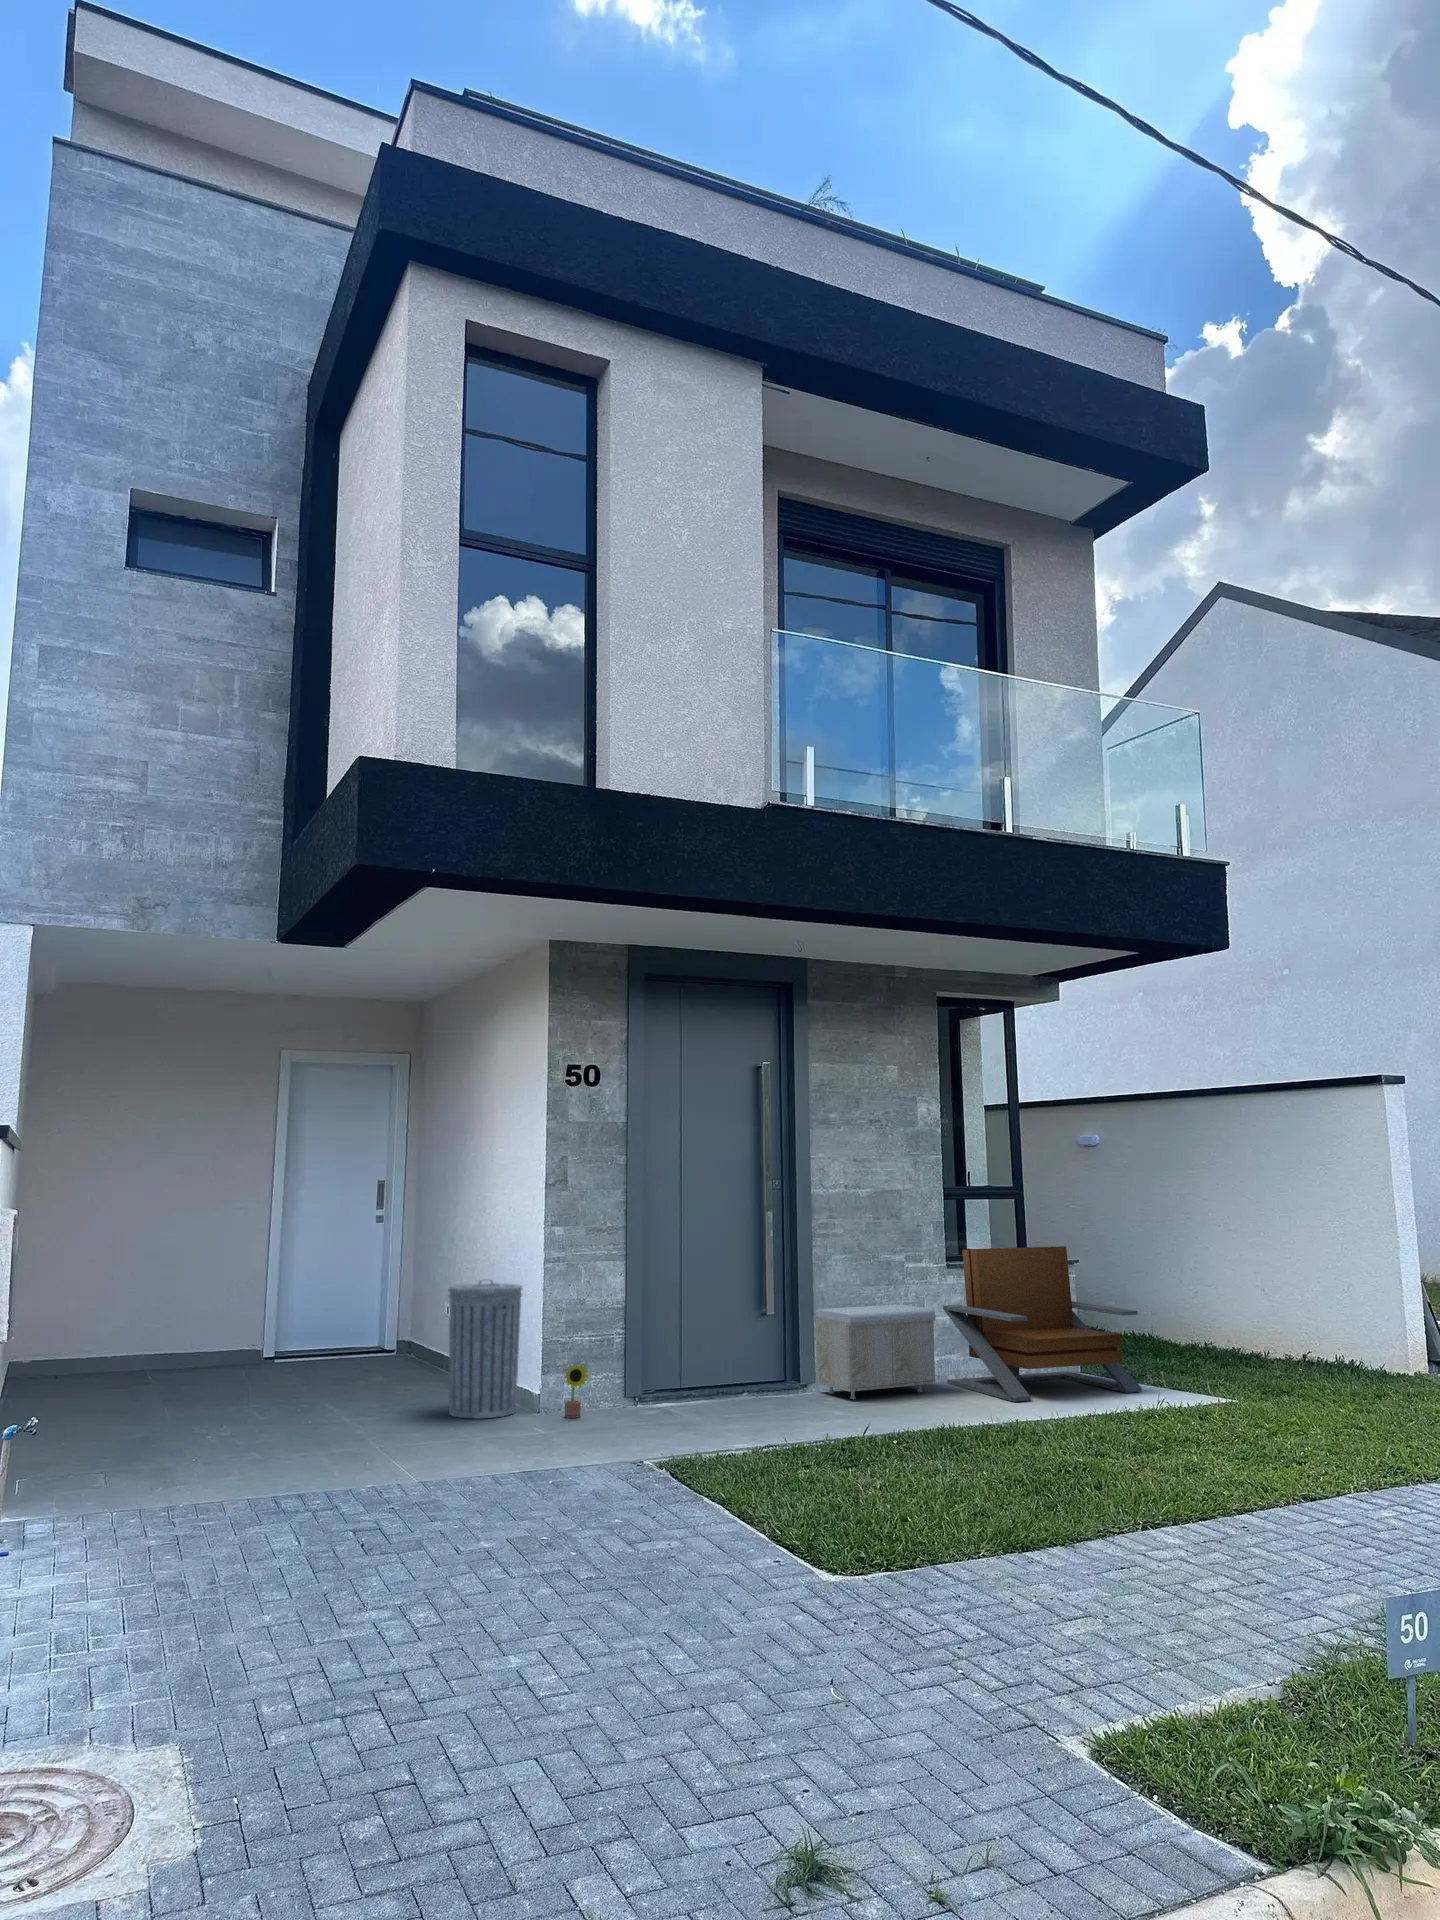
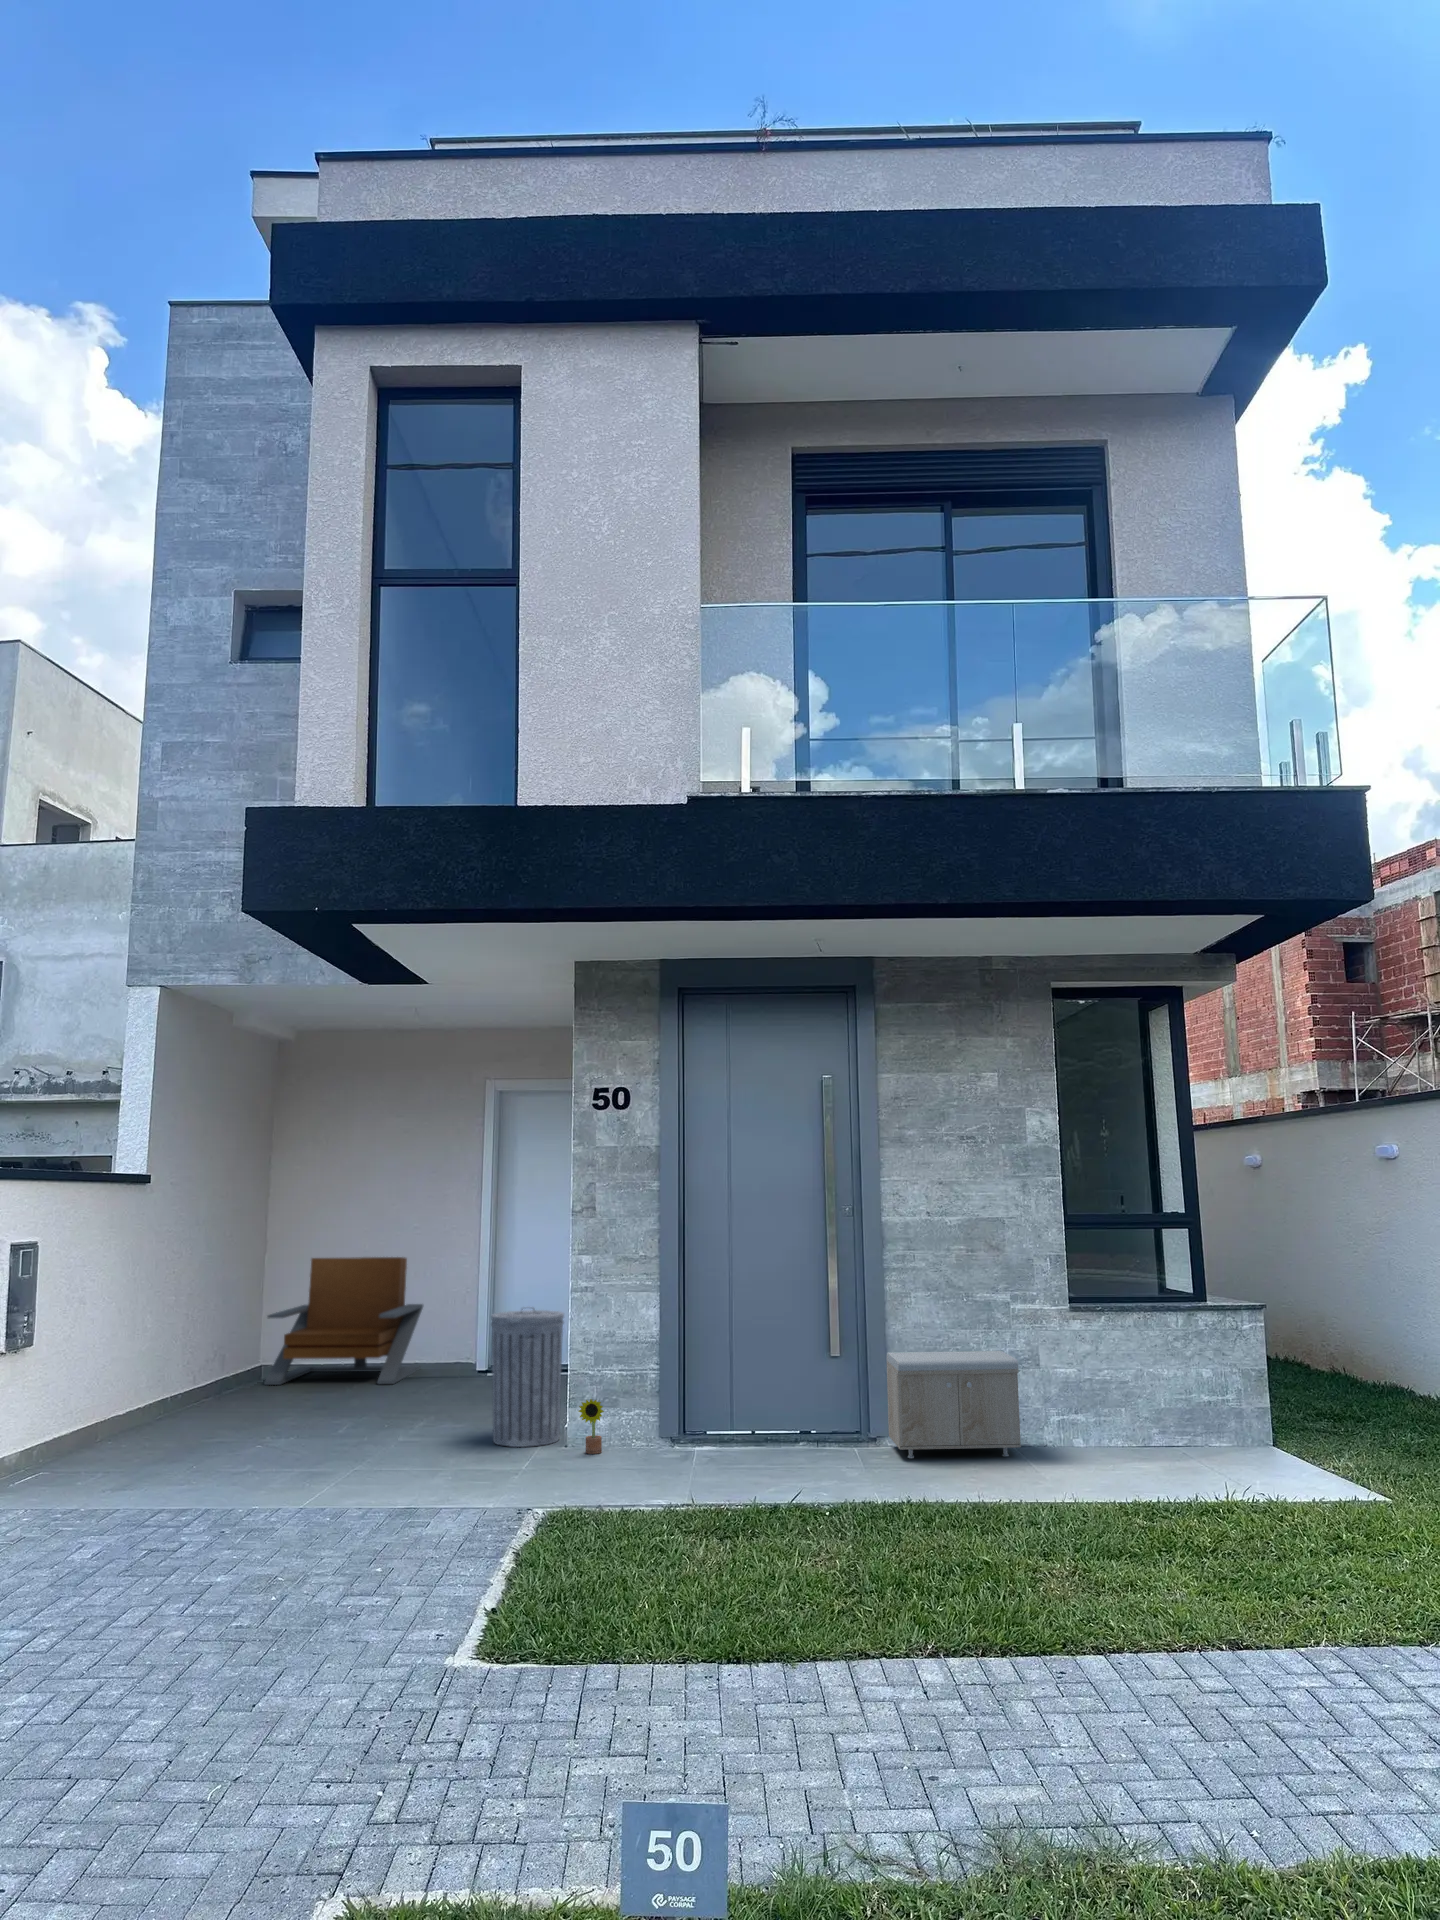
lounge chair: present [943,1246,1142,1402] -> present [265,1257,423,1385]

